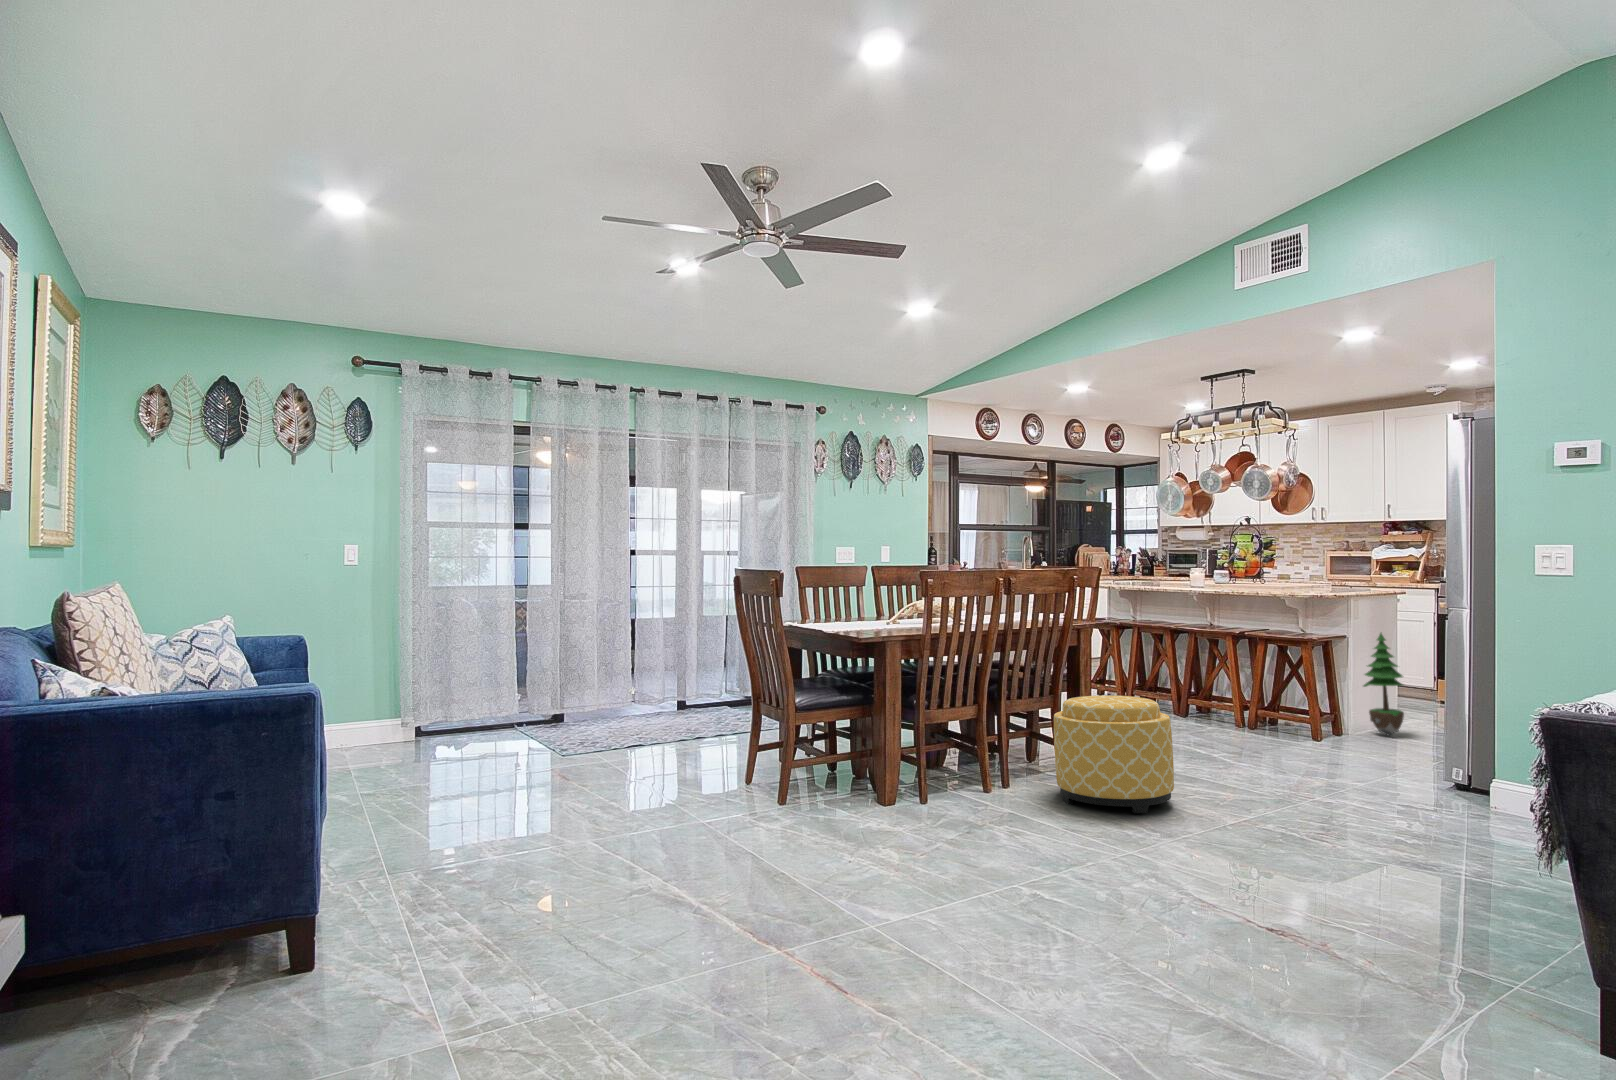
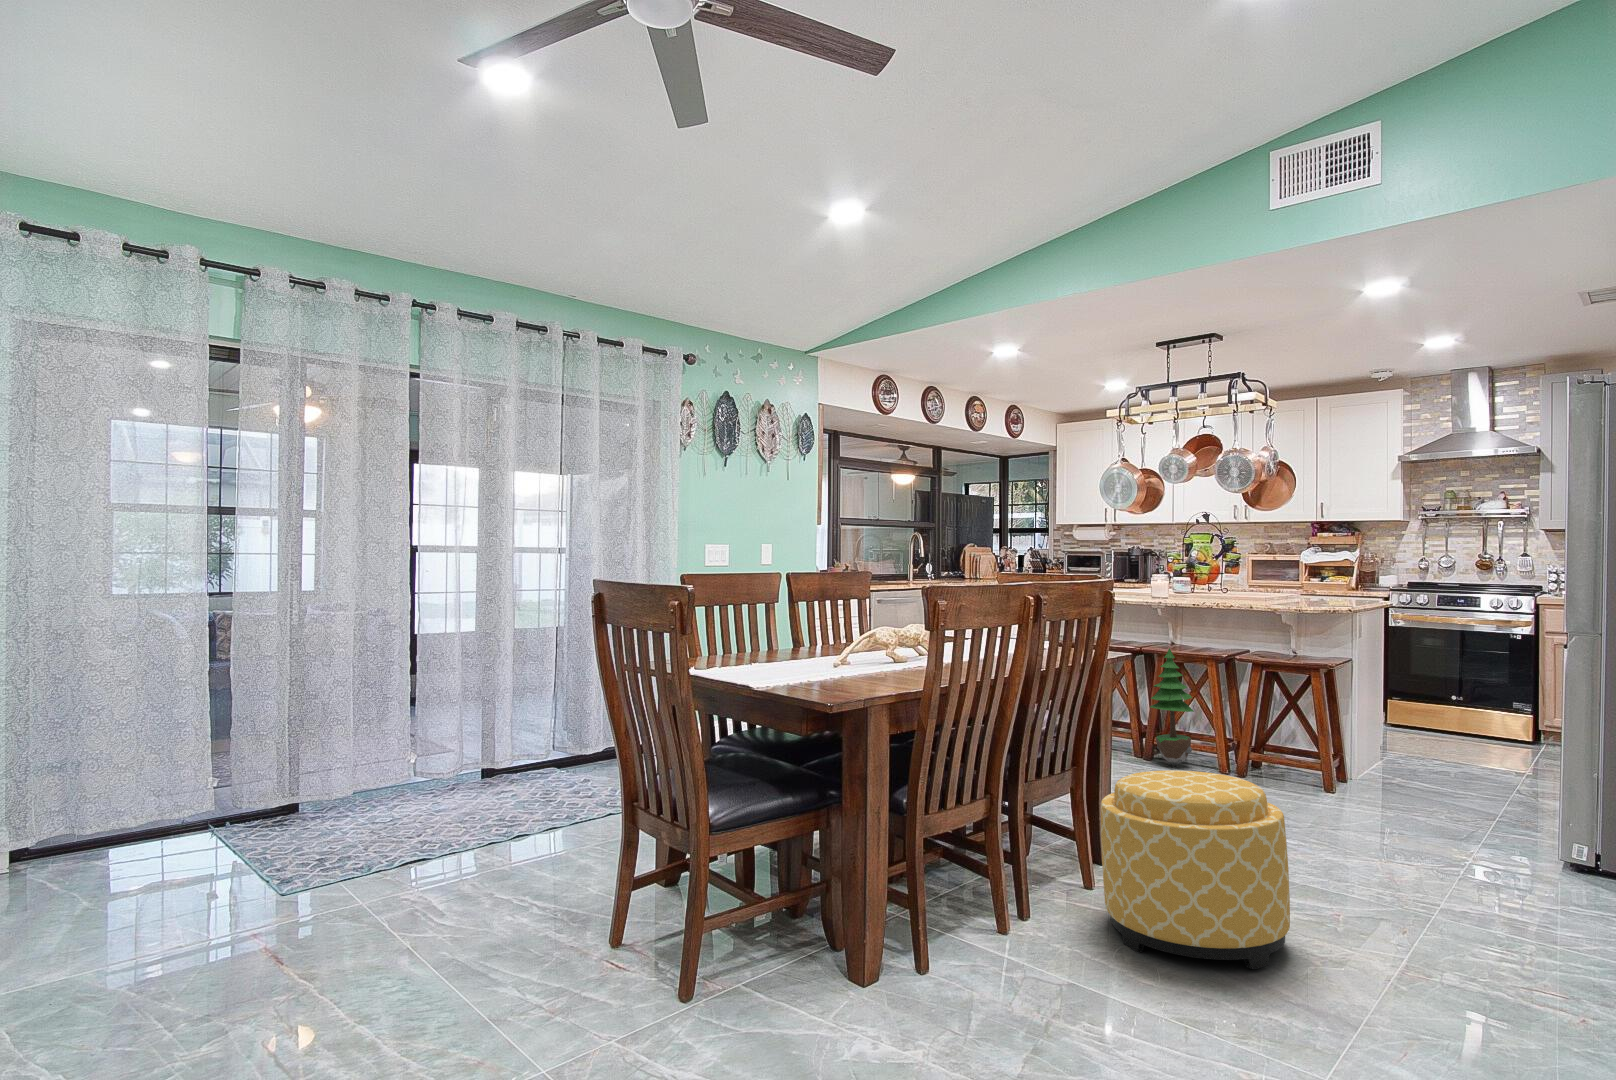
potted tree: present [1364,633,1404,735] -> present [1150,648,1194,766]

